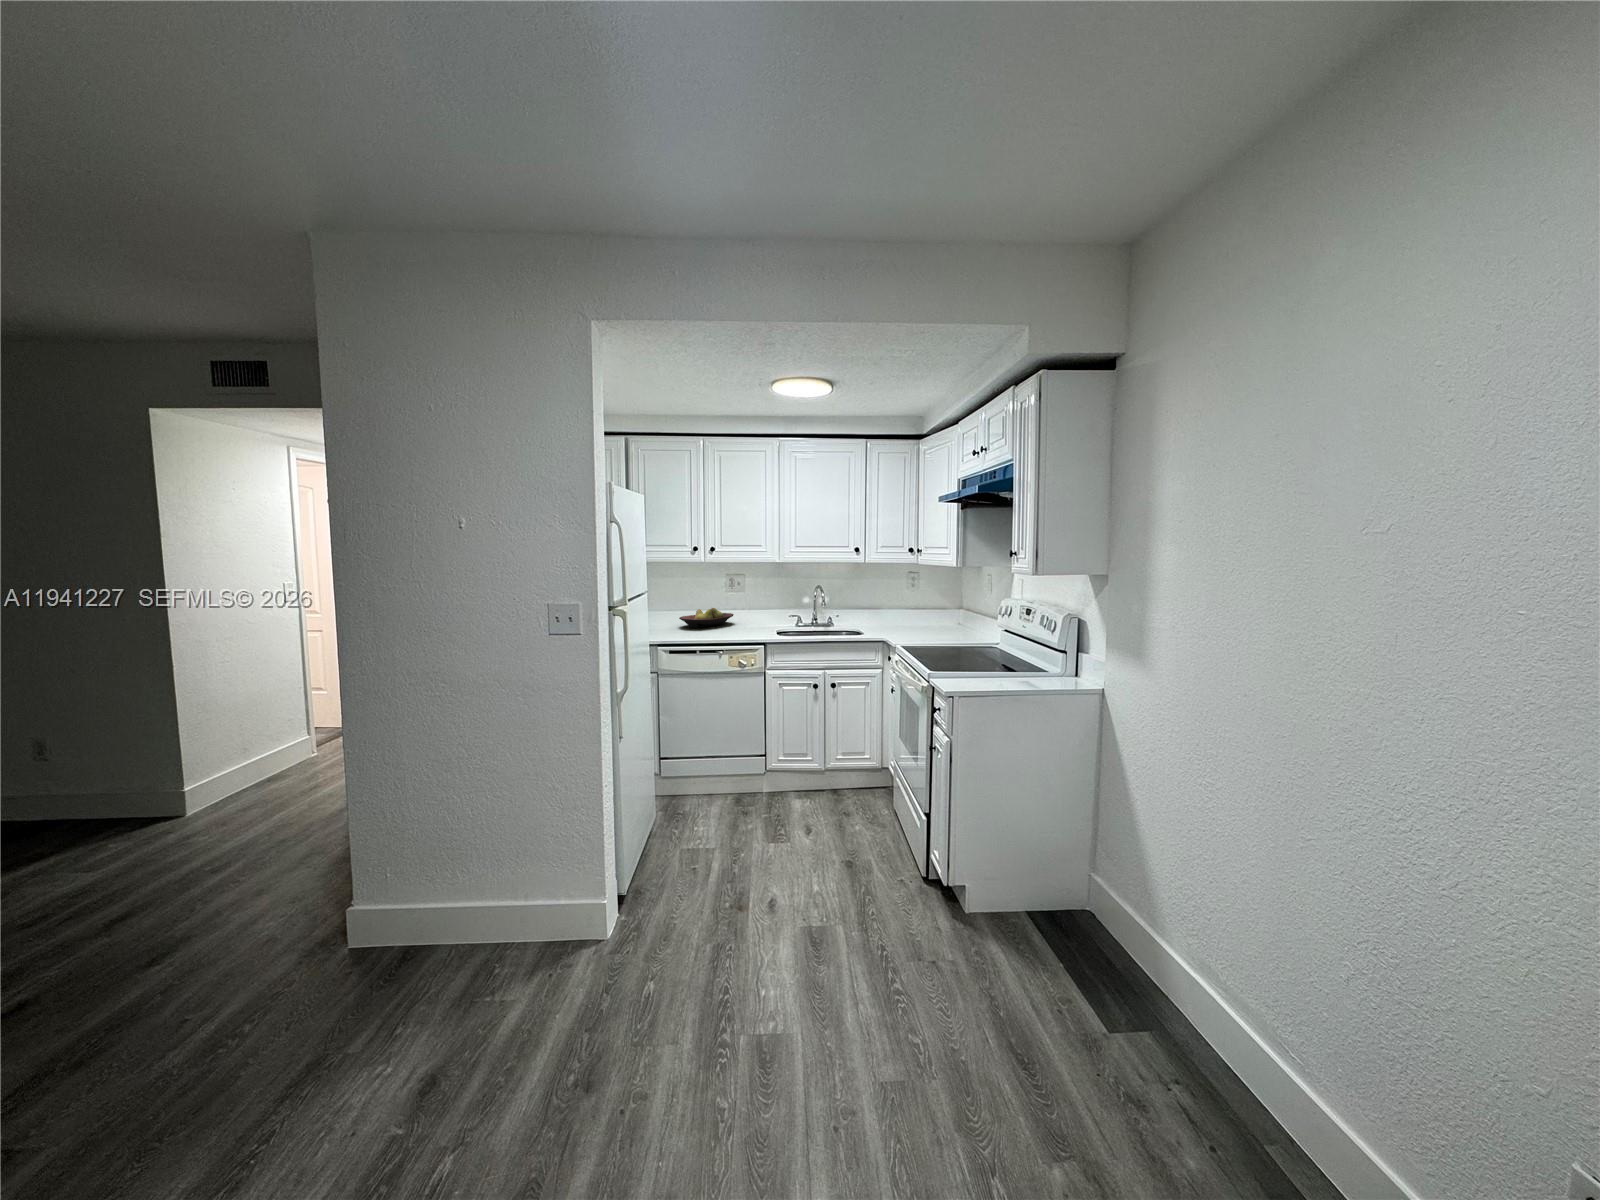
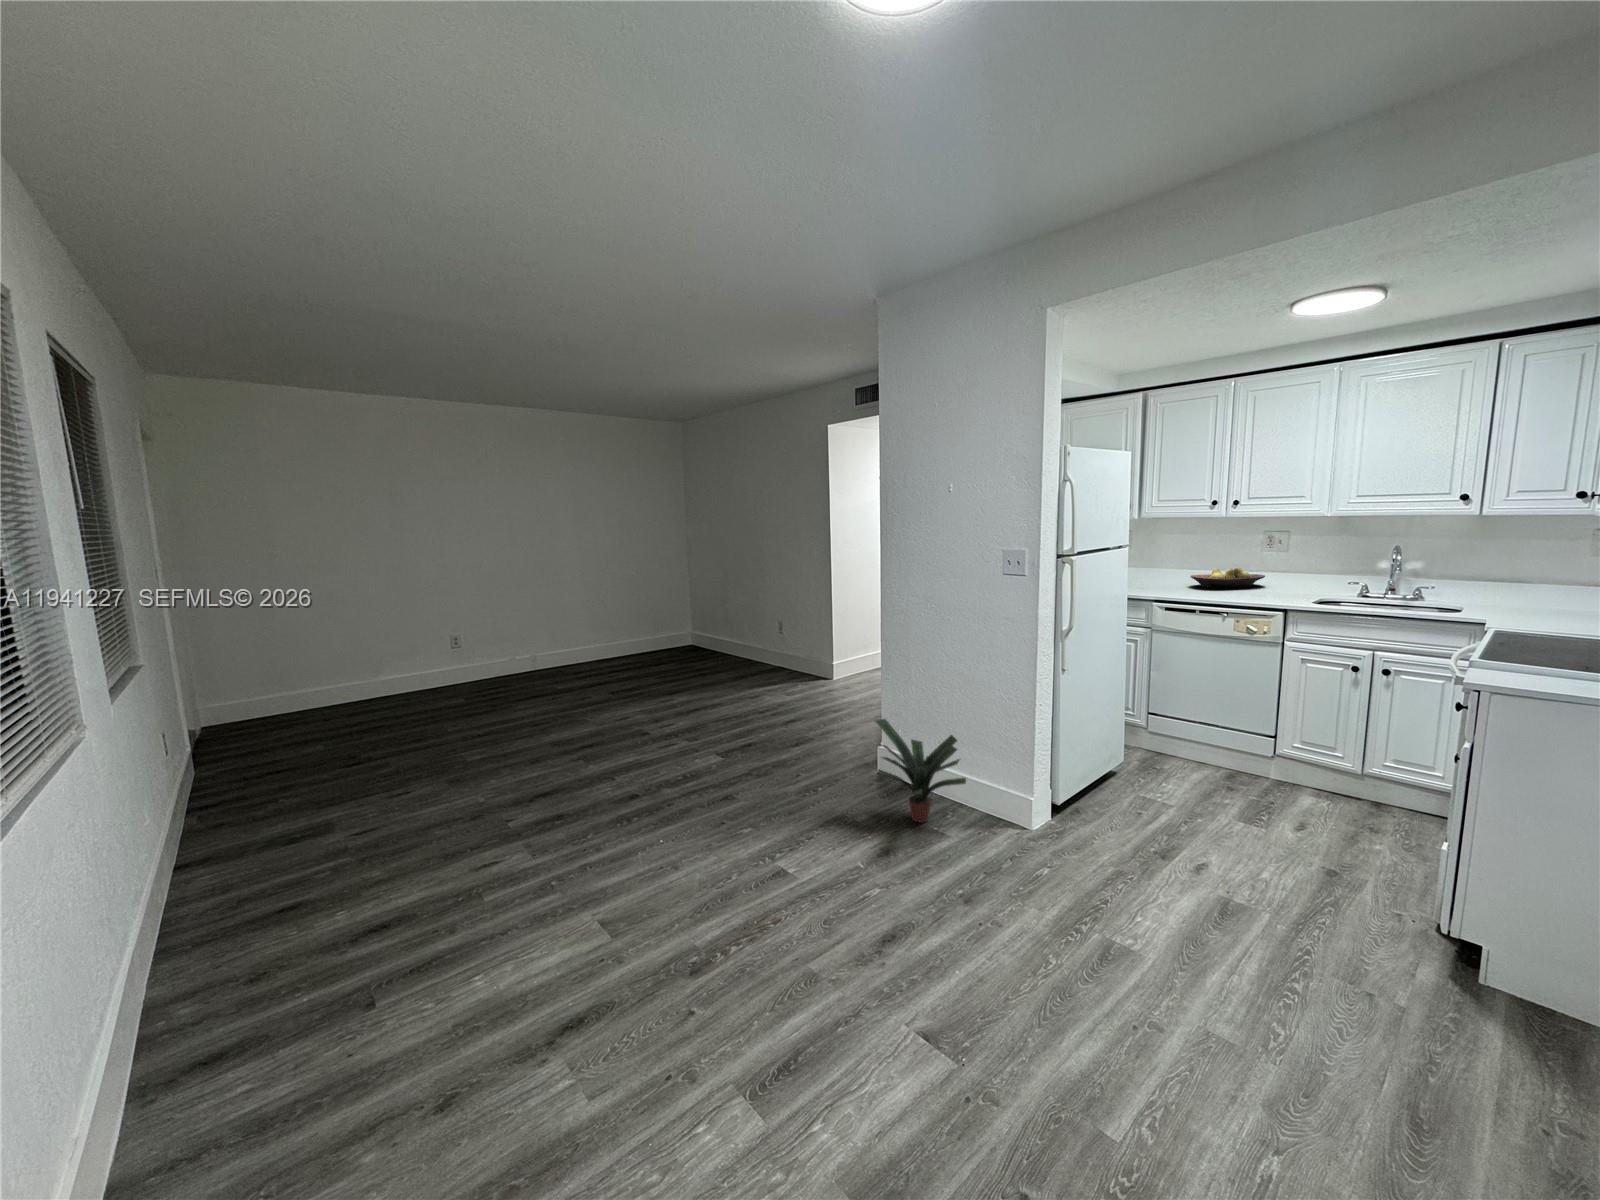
potted plant: none [363,854,525,1000] -> present [876,719,966,823]

